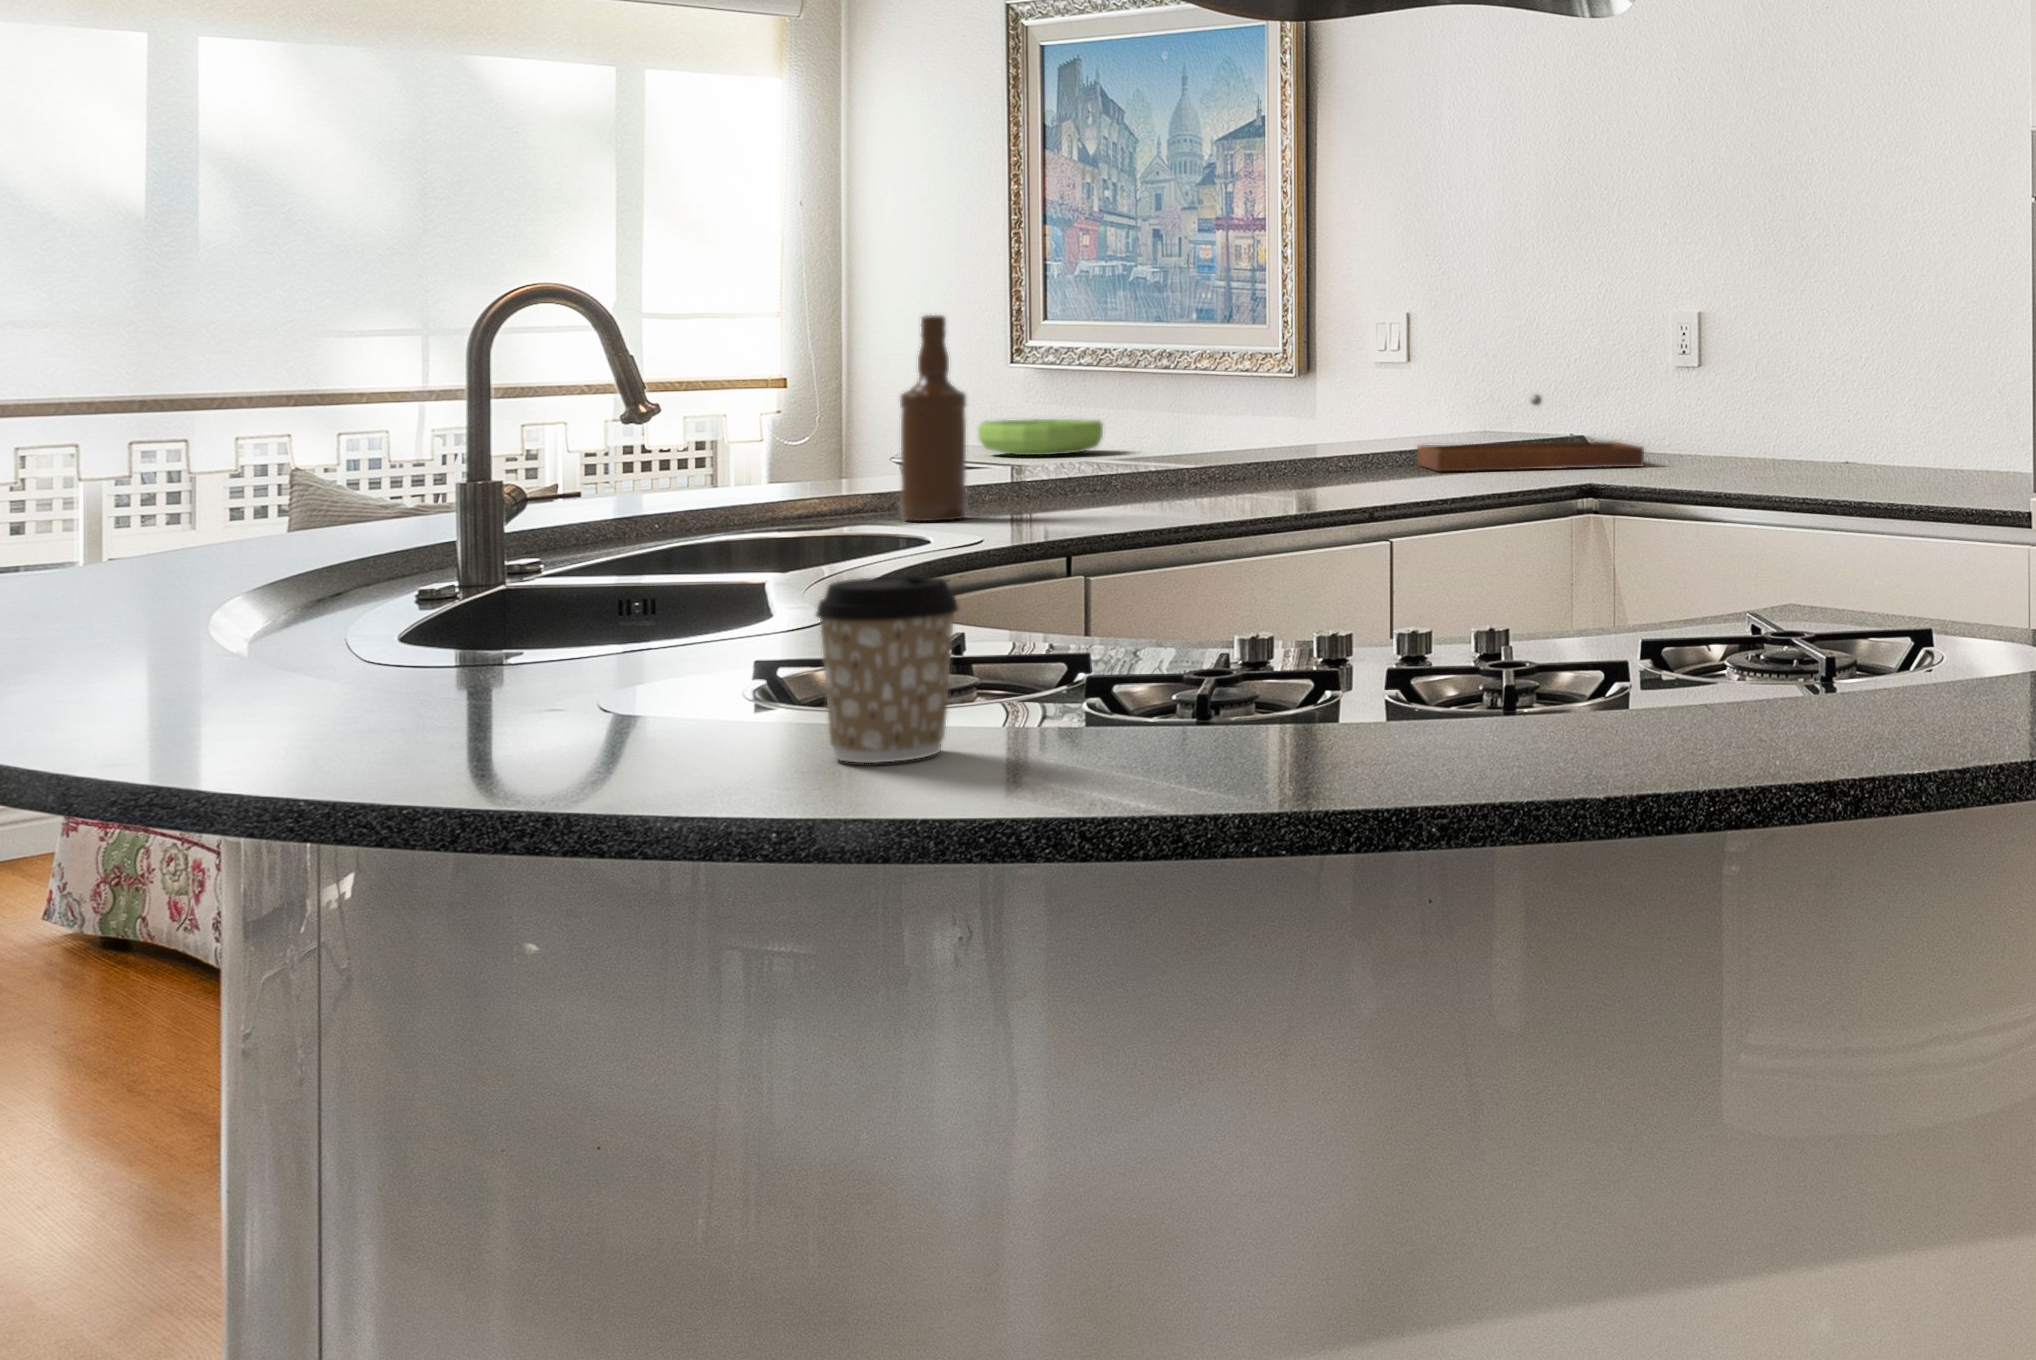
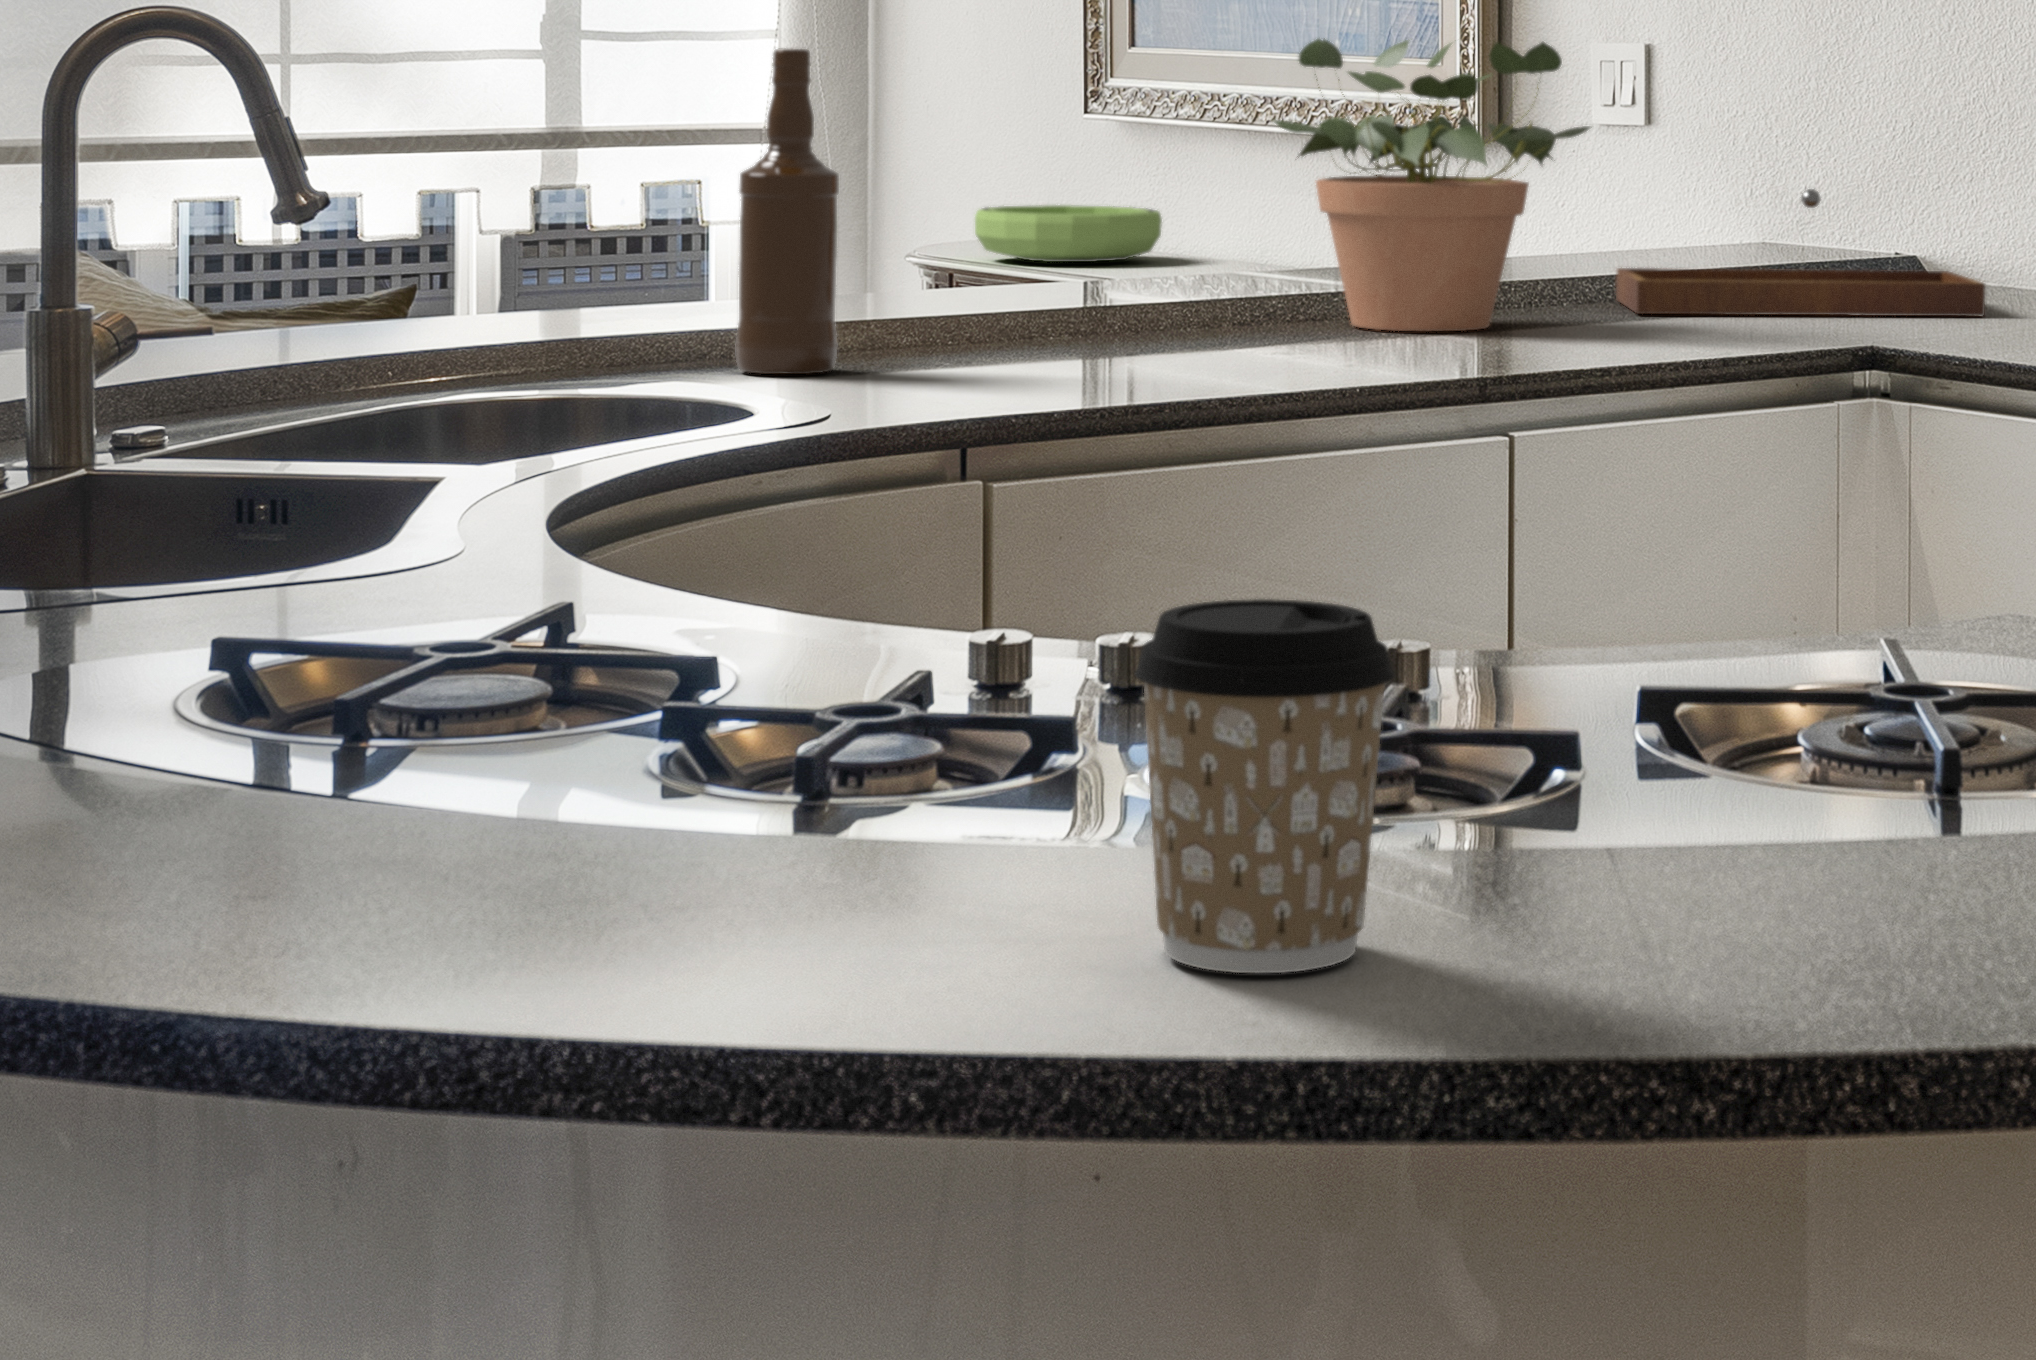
potted plant: none [1212,306,1423,485] -> present [1274,38,1590,332]
coffee cup: present [816,576,959,763] -> present [1135,599,1394,973]

